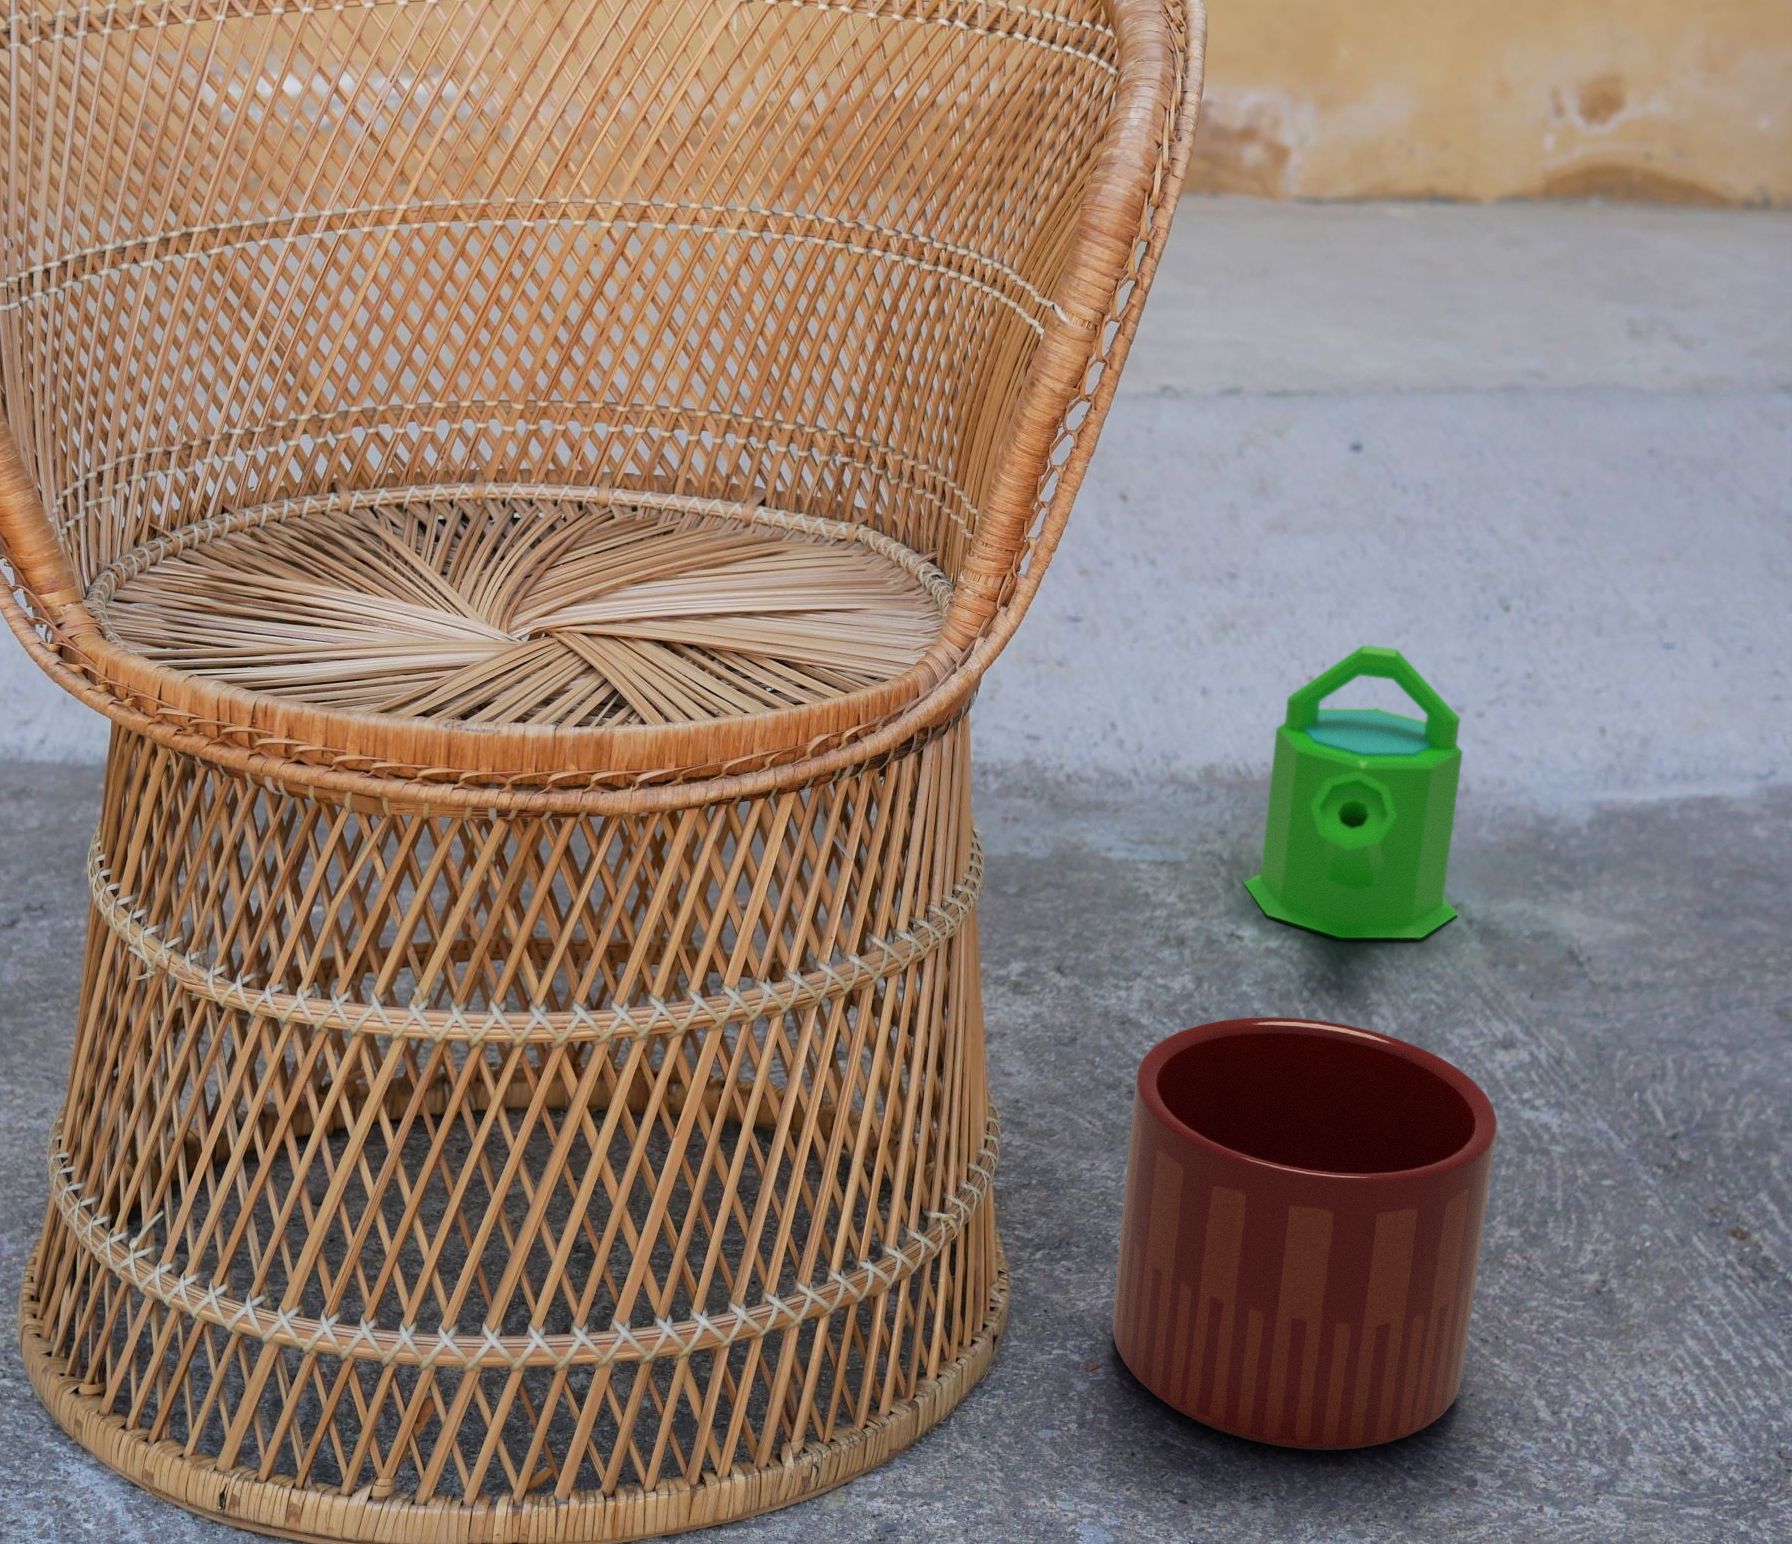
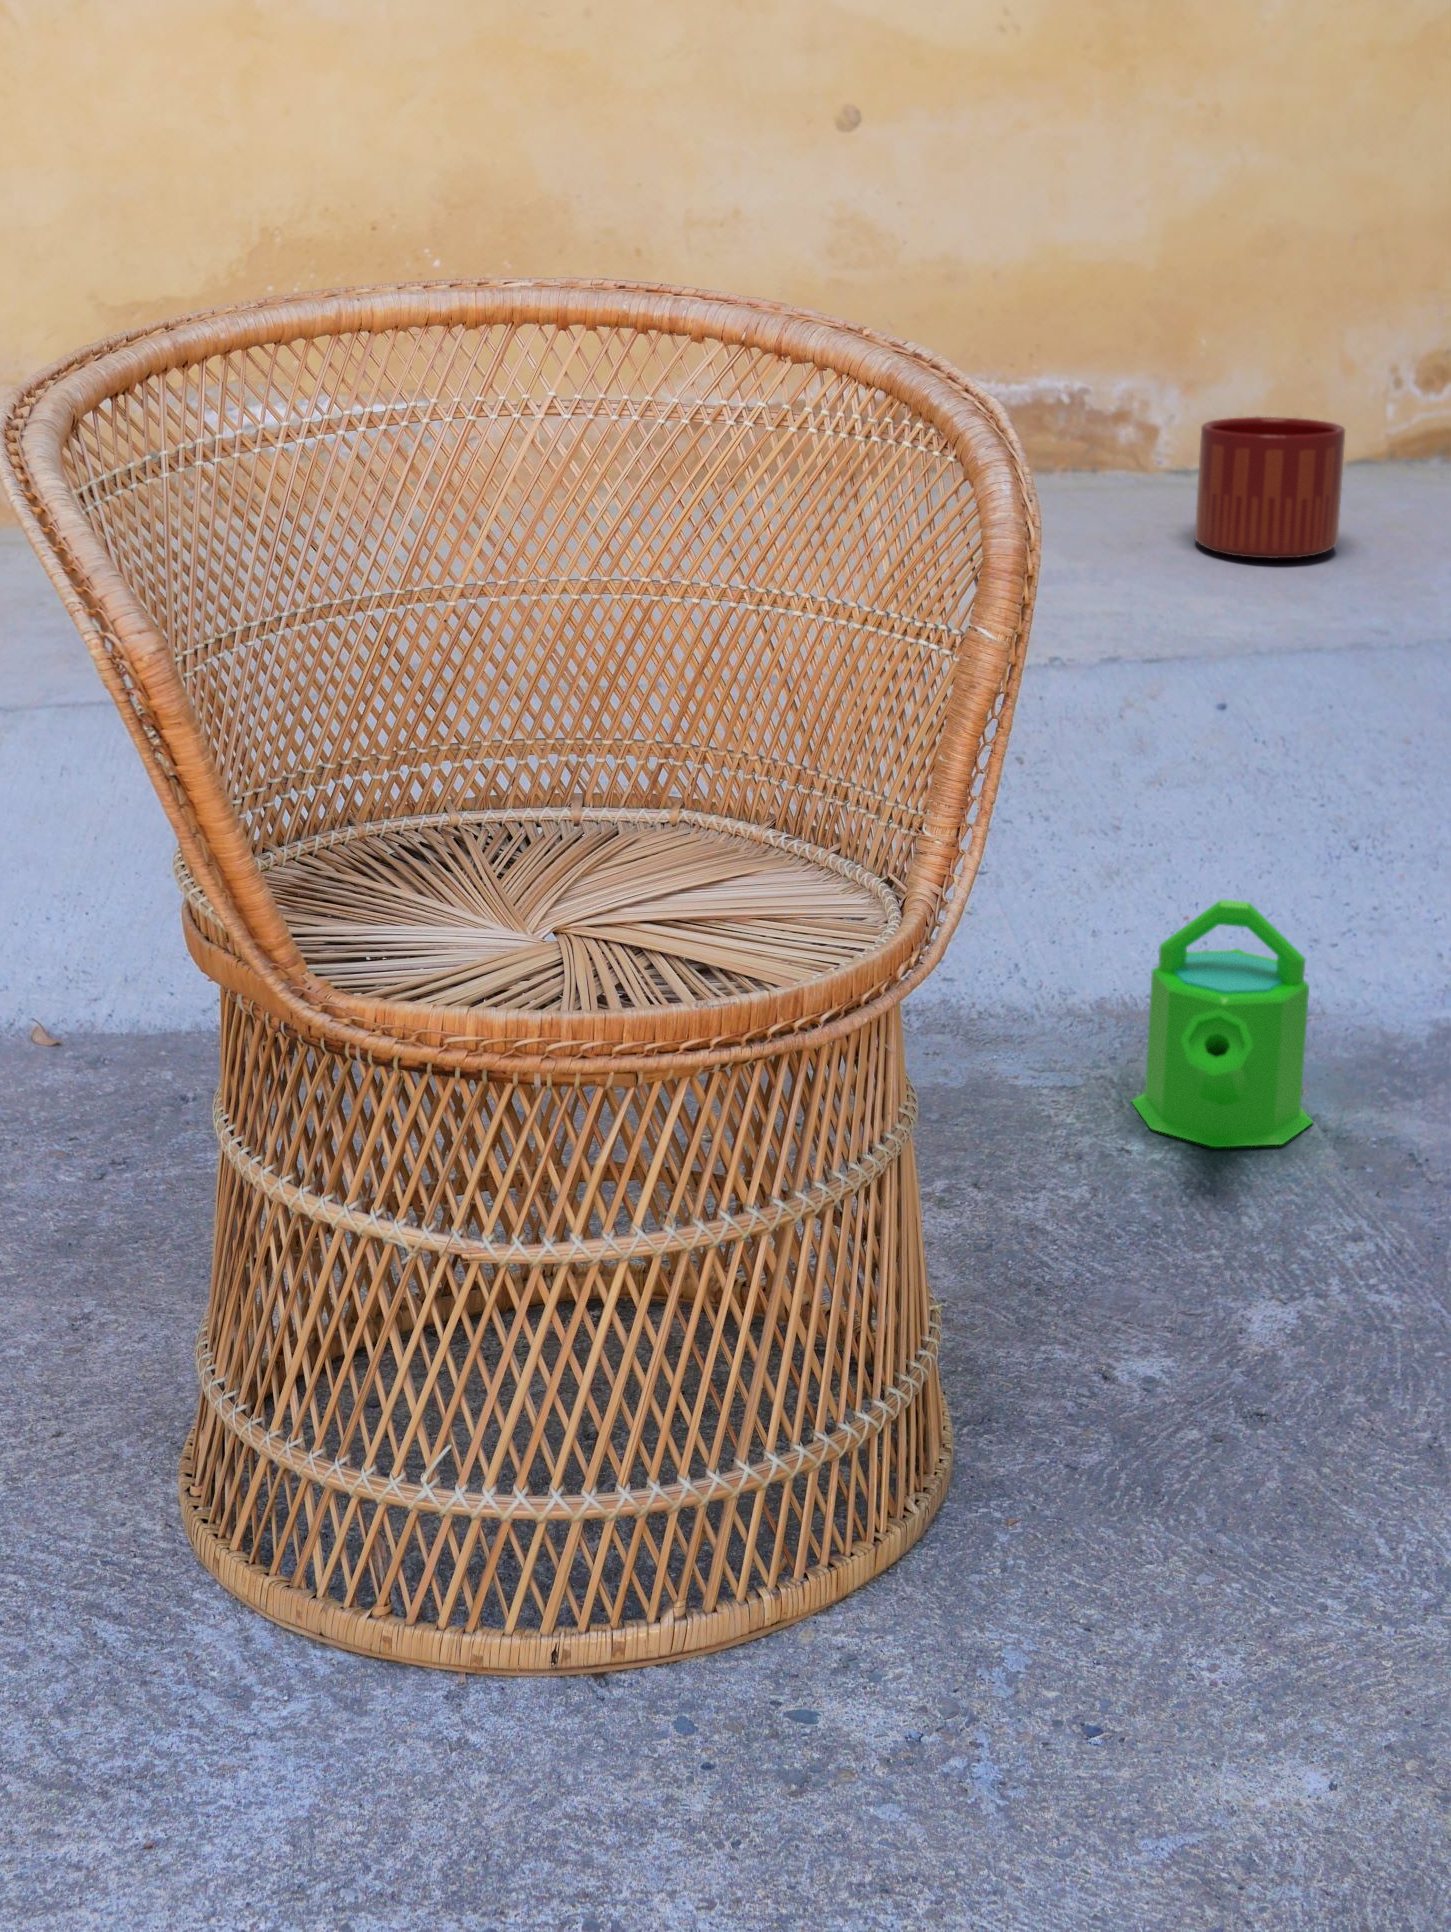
planter: present [1113,1017,1497,1450] -> present [1195,417,1345,558]

